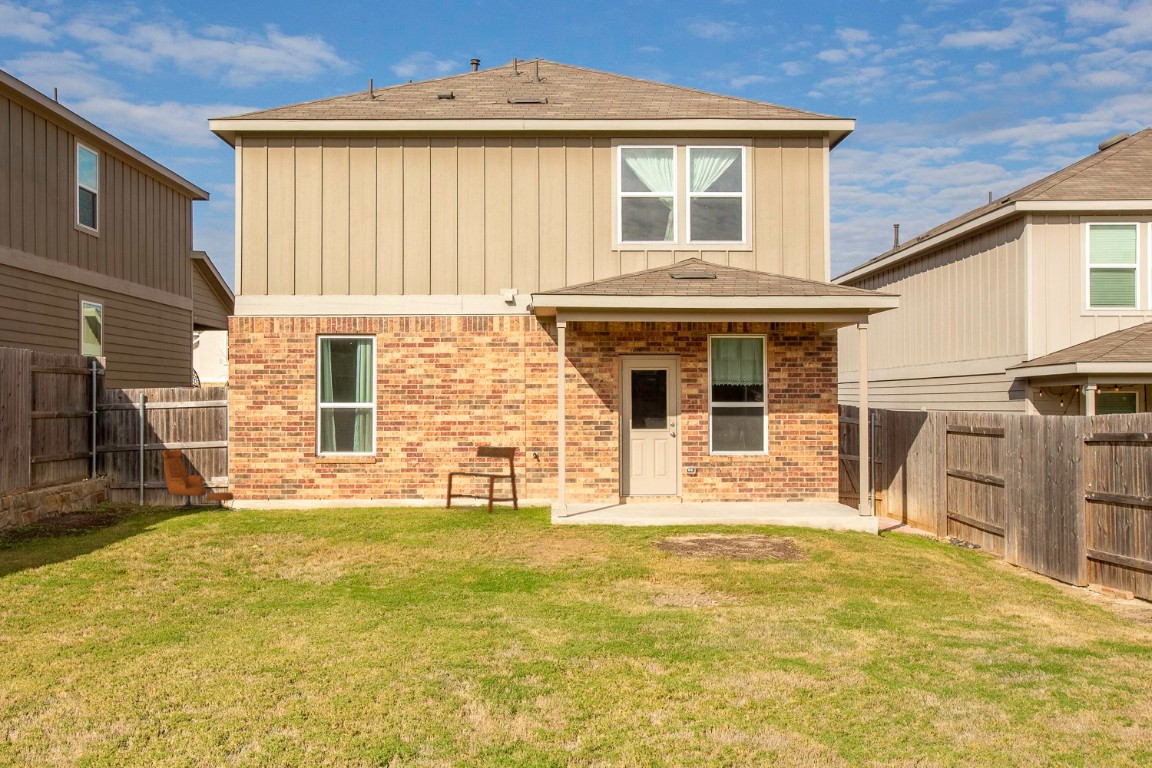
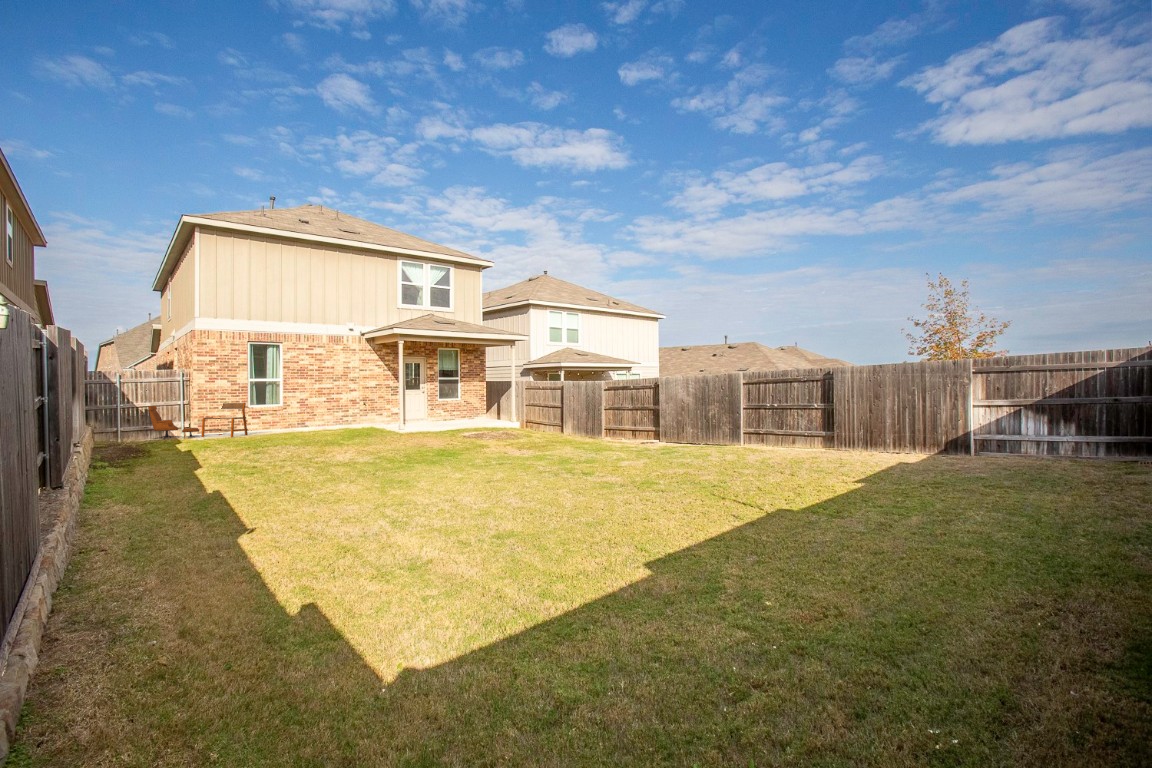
bench: present [446,446,518,513] -> present [201,403,248,437]

